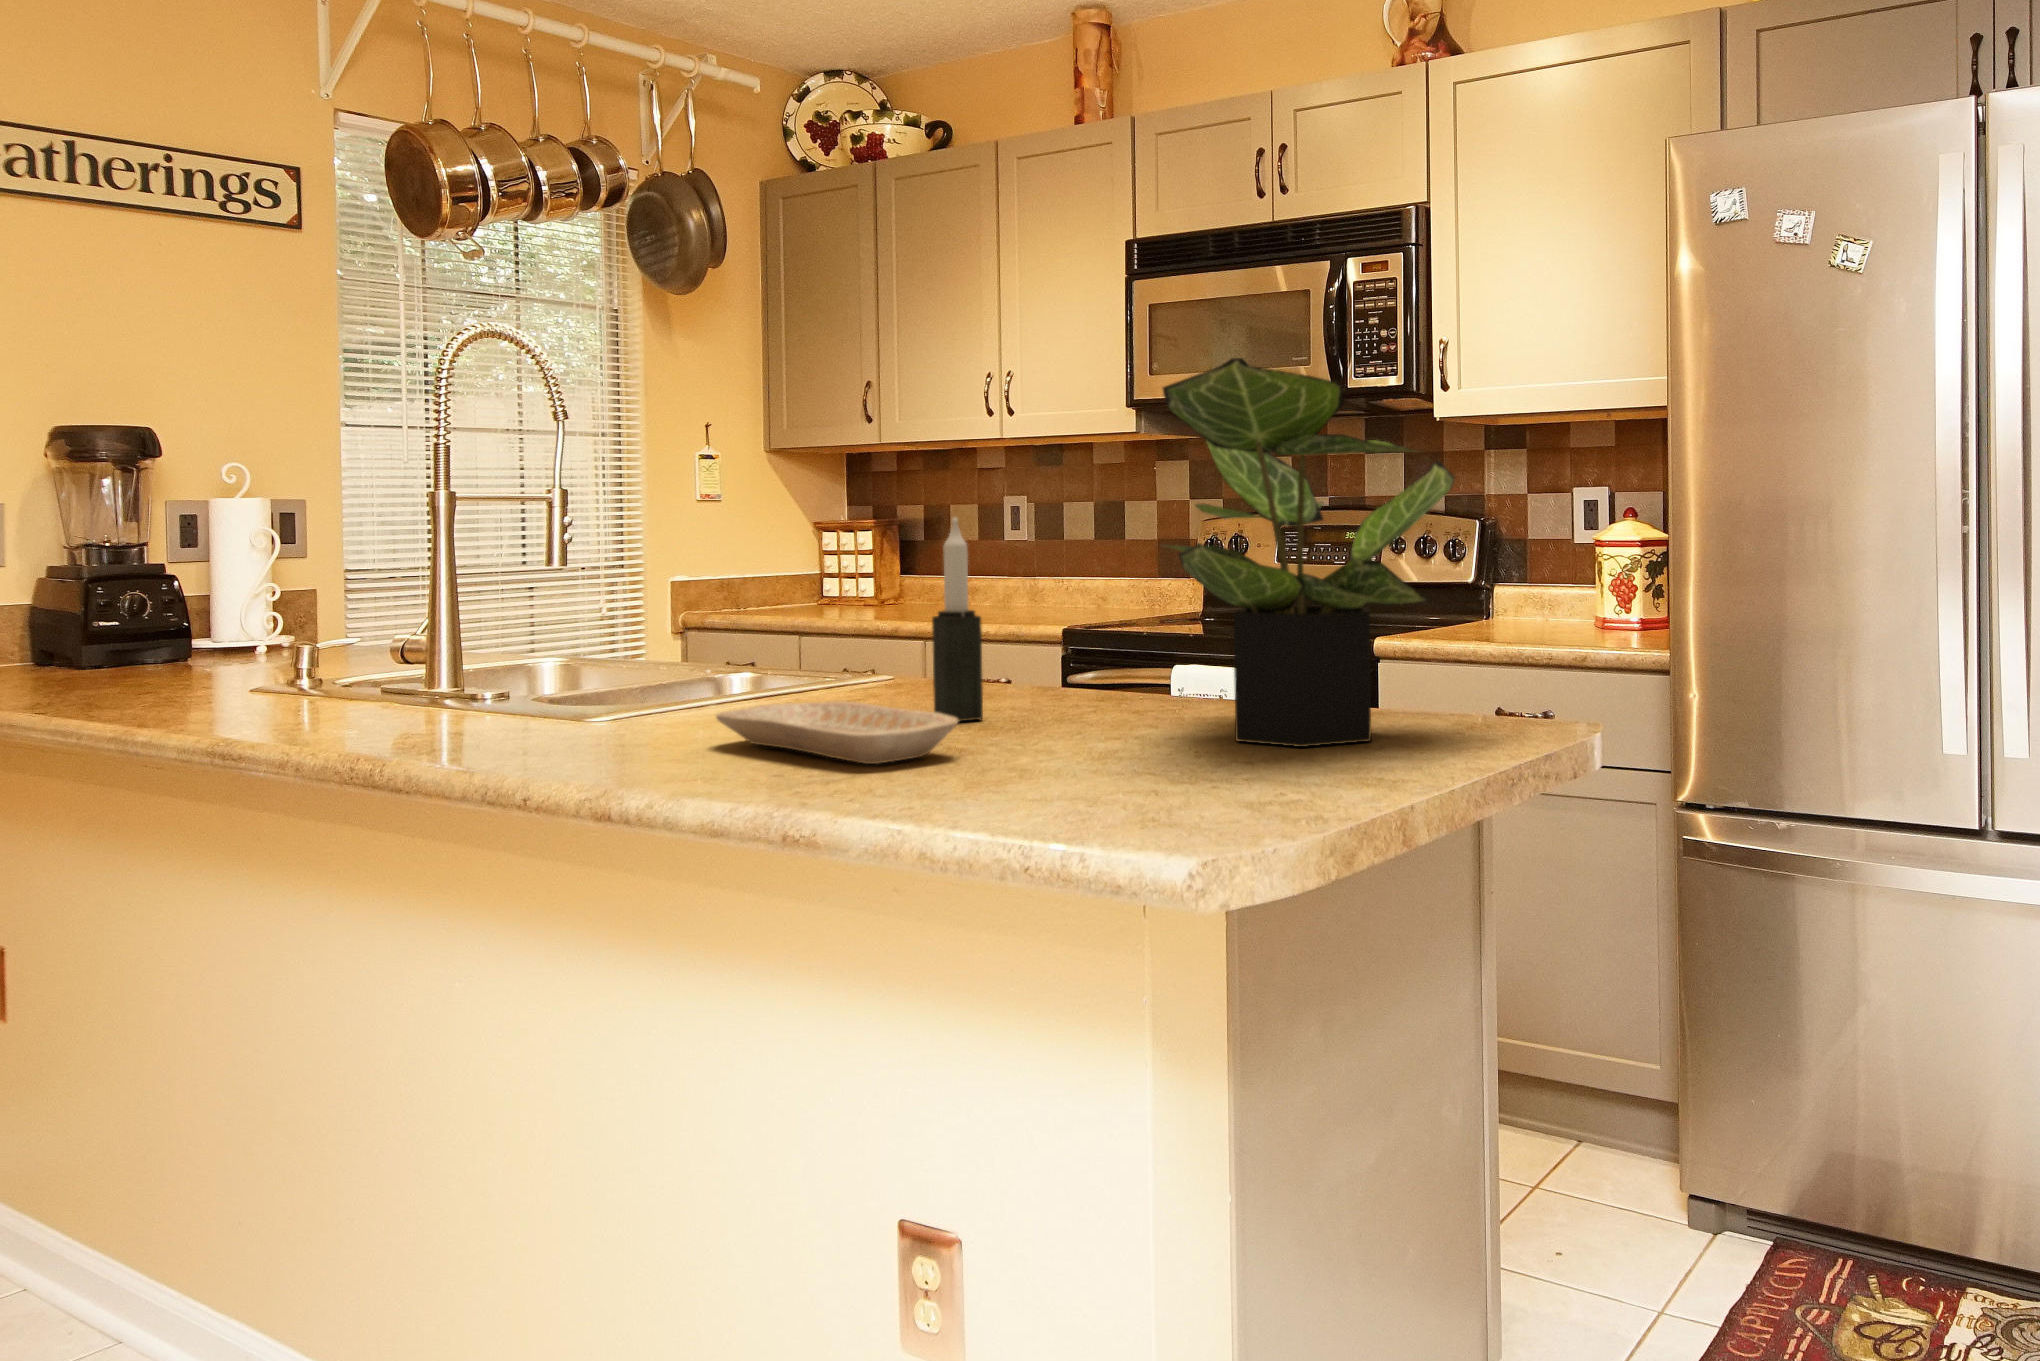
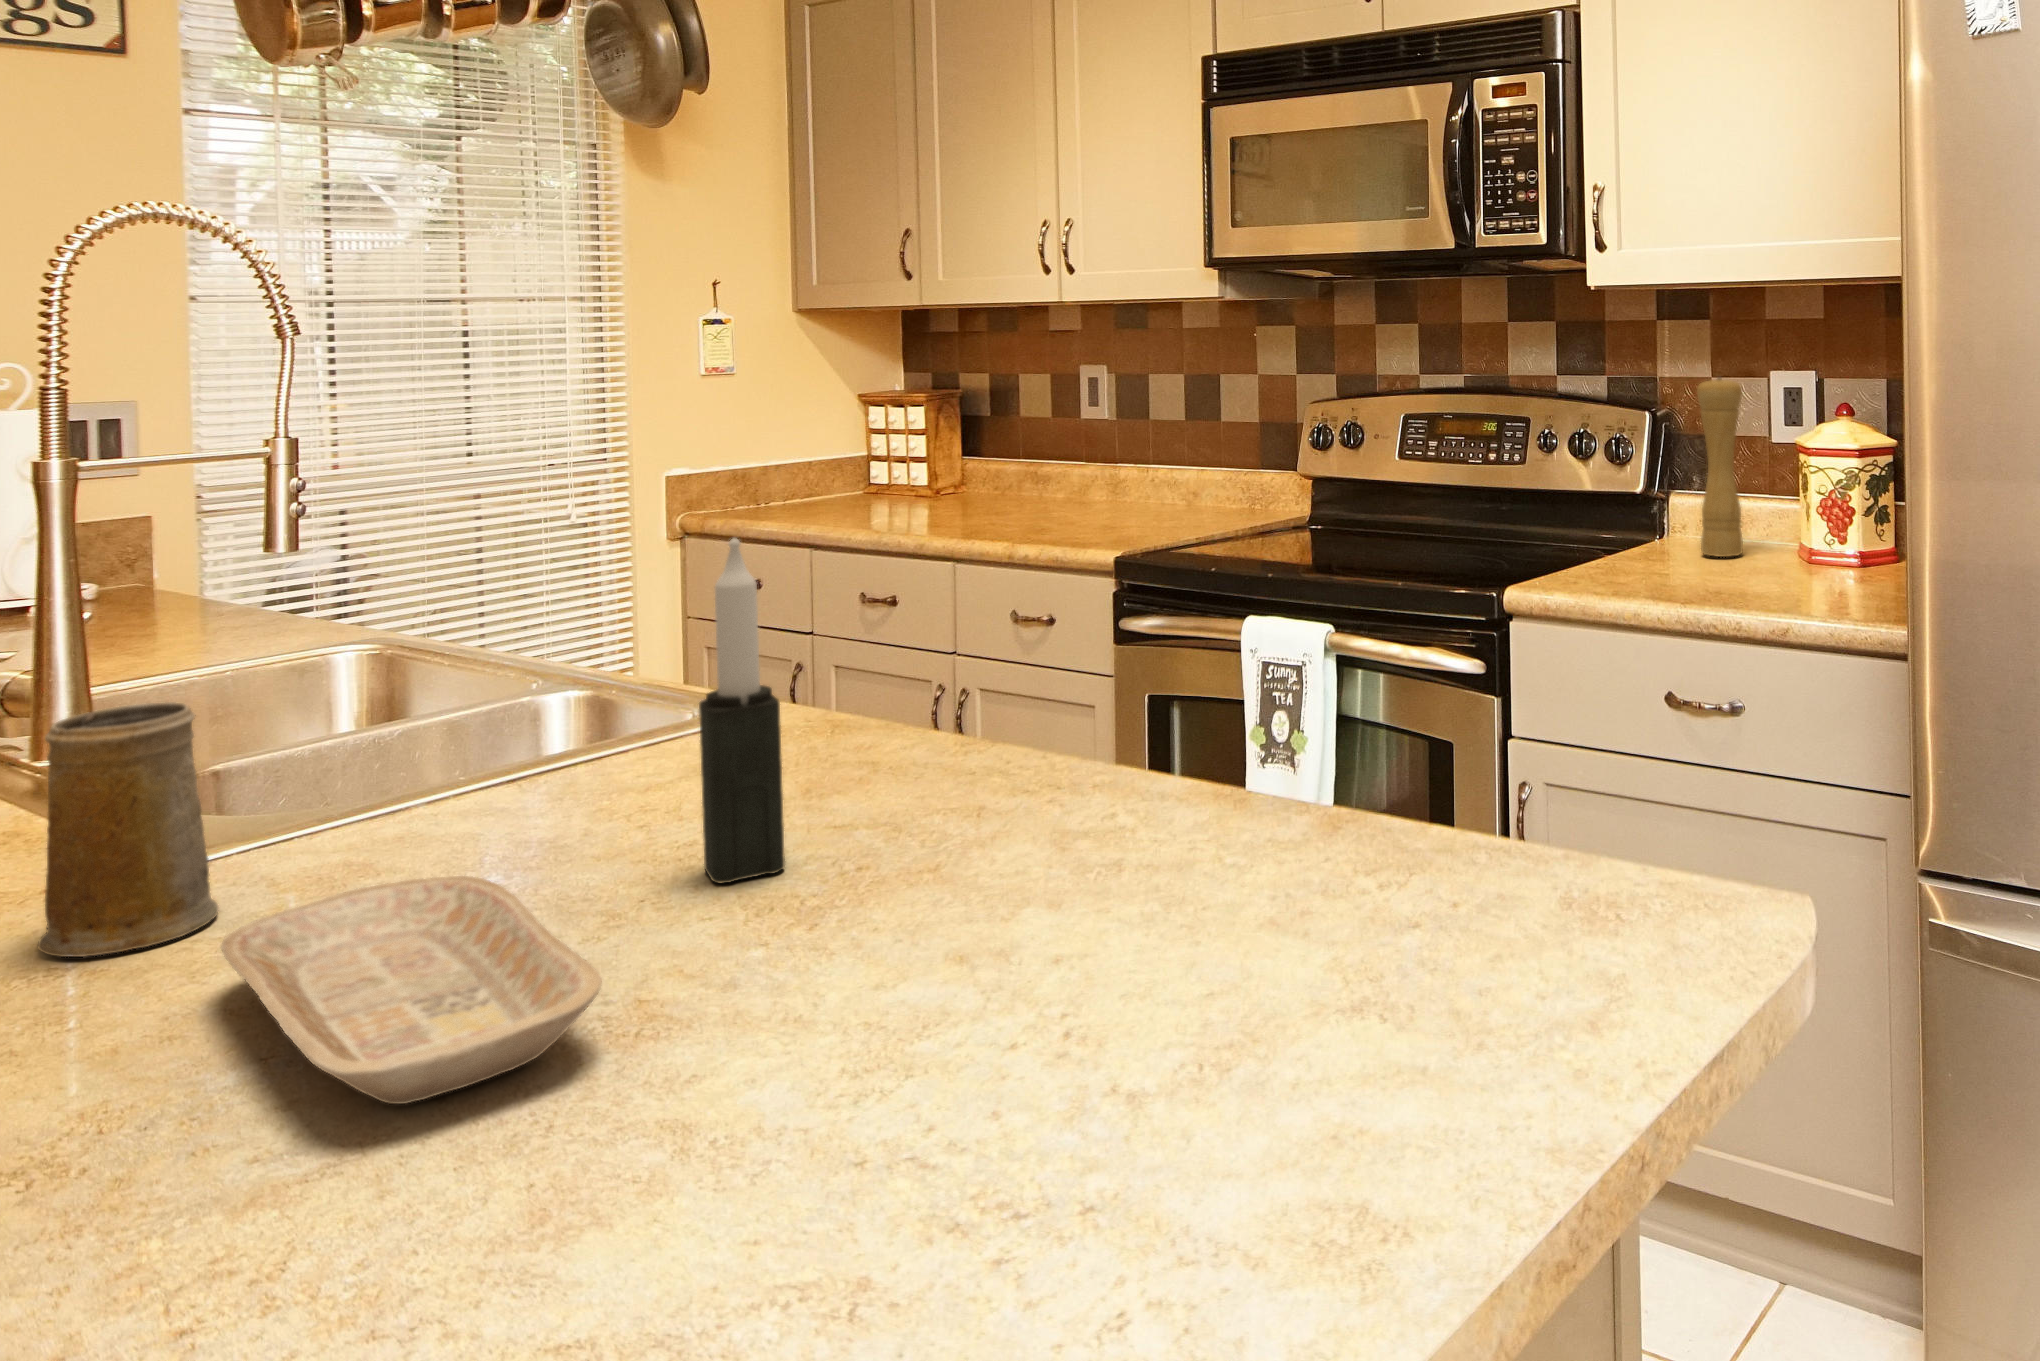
potted plant: present [1163,358,1455,747] -> none [976,330,1540,1027]
pepper mill: none [1517,489,1552,626] -> present [1697,377,1743,557]
mug: none [574,606,662,740] -> present [38,702,219,957]

